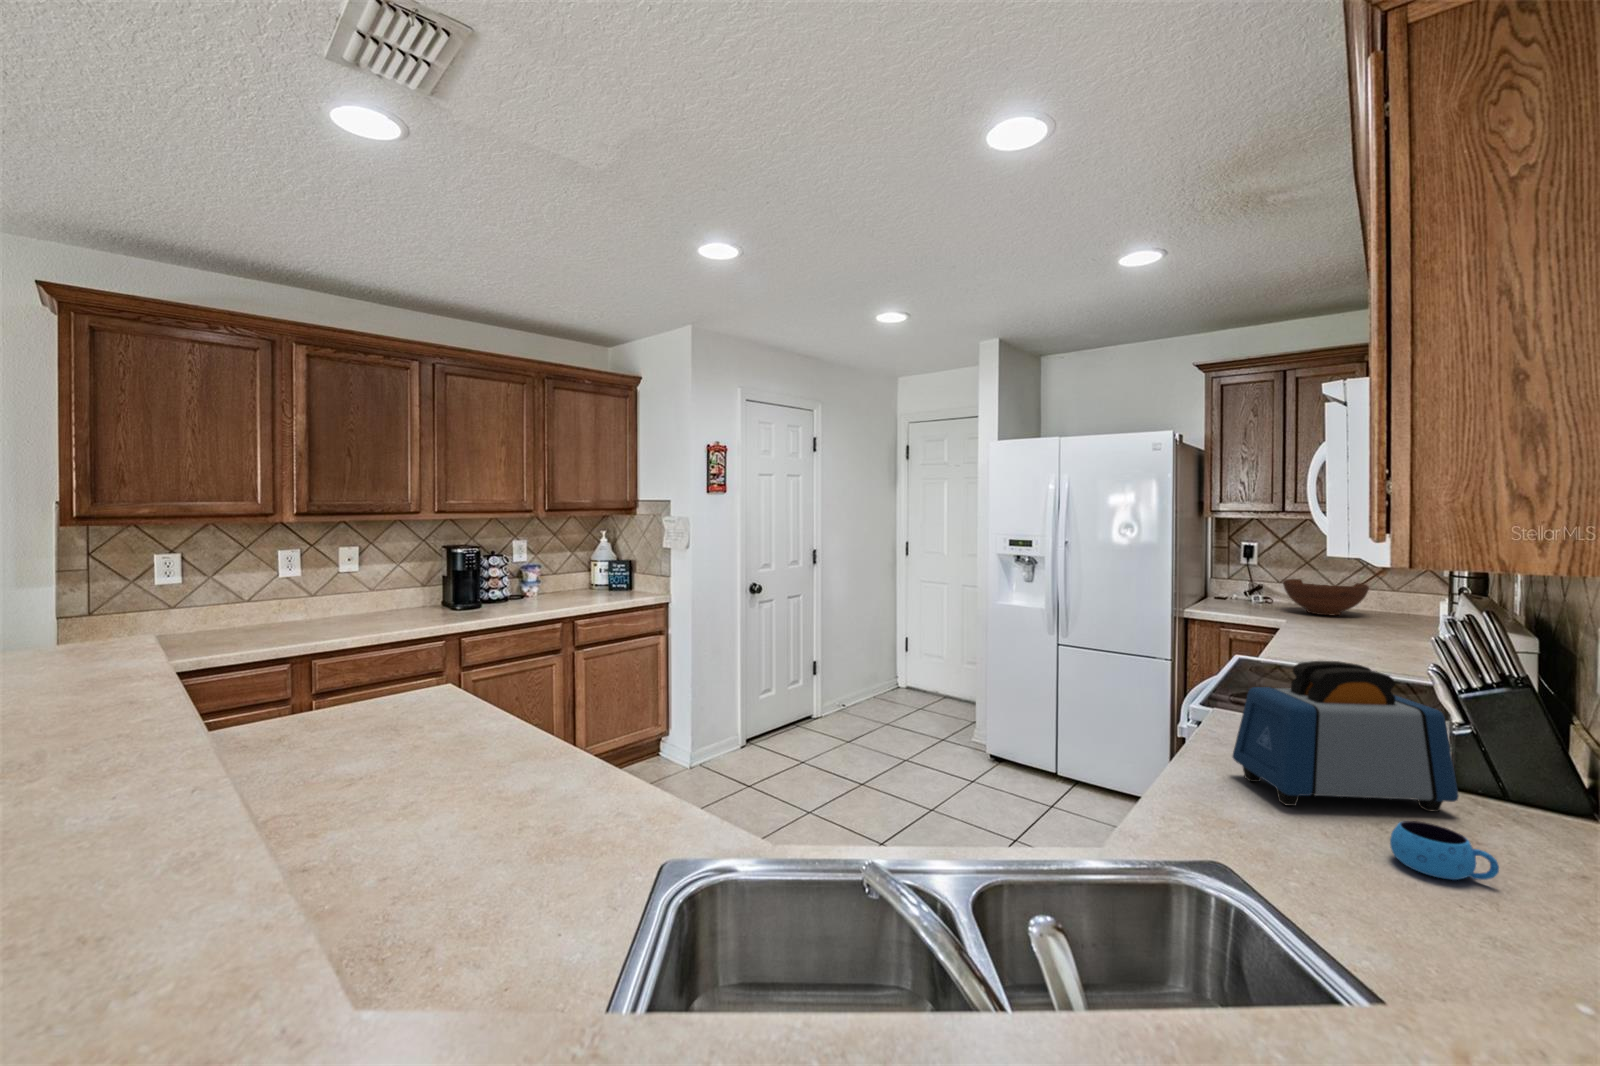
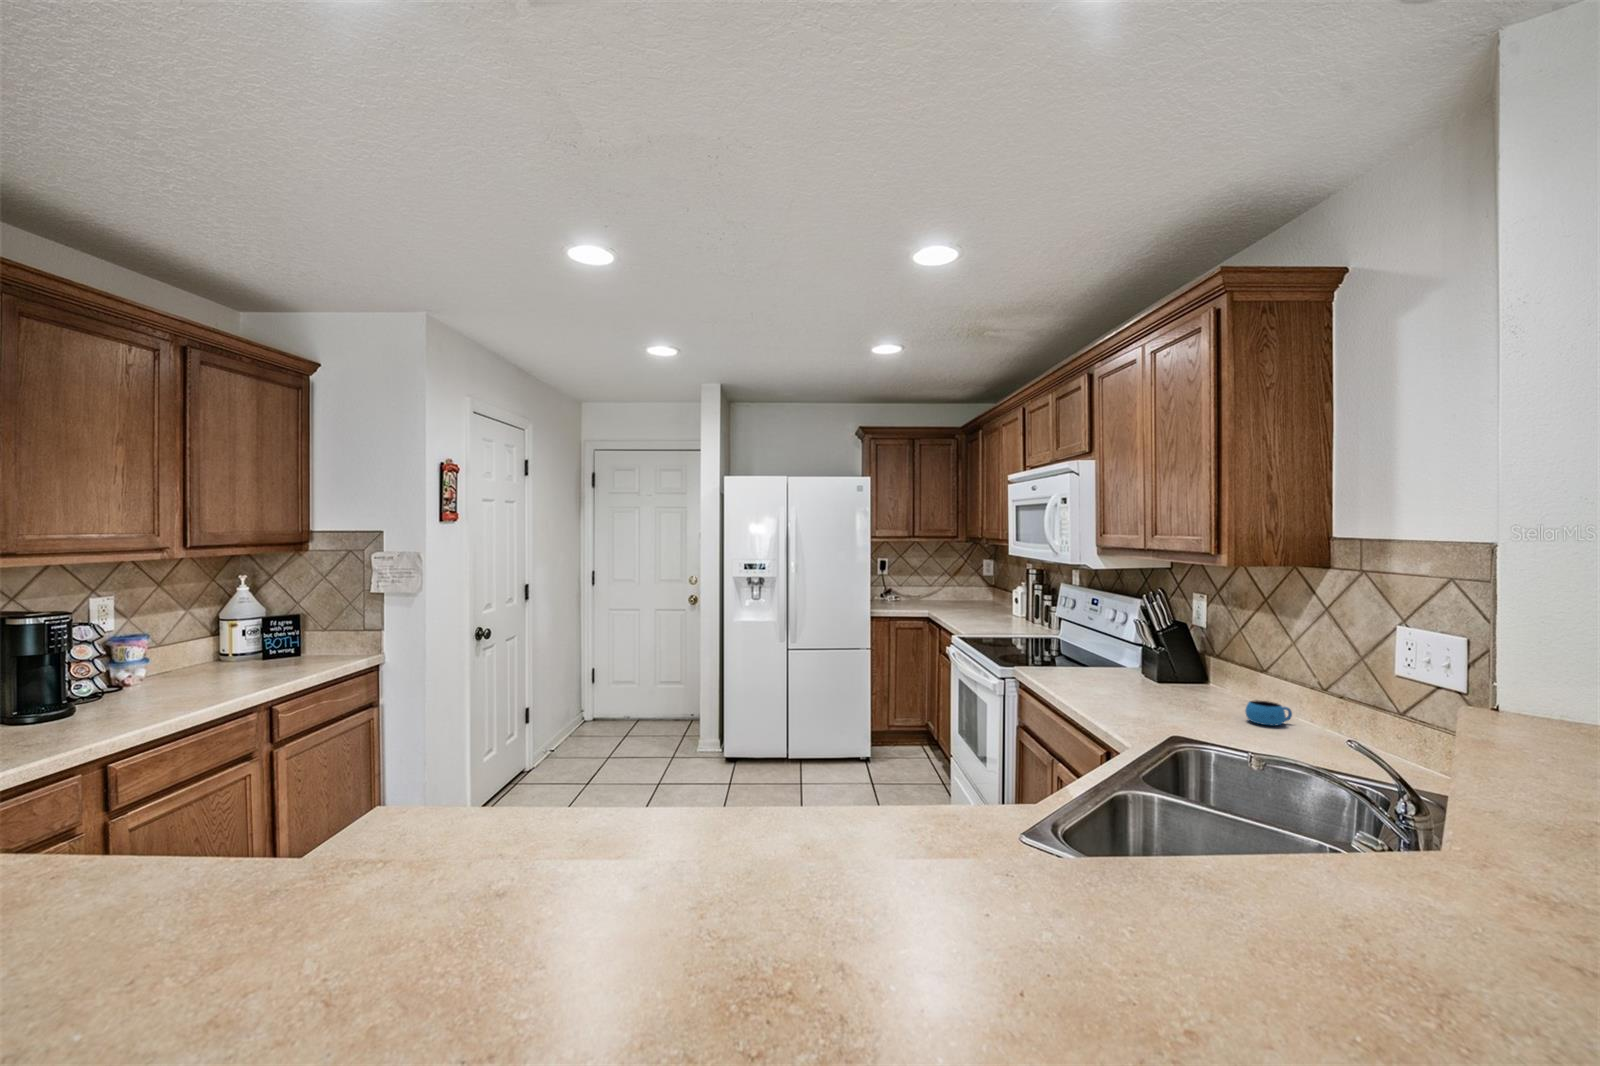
fruit bowl: present [1283,579,1369,615] -> none [911,581,959,606]
toaster: present [1232,661,1458,812] -> none [1126,624,1222,712]

